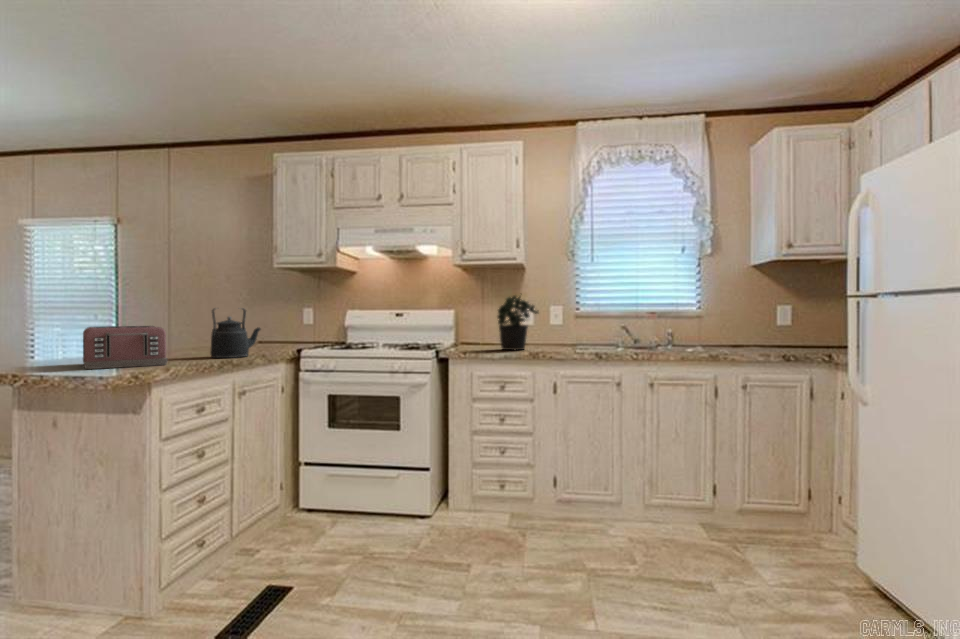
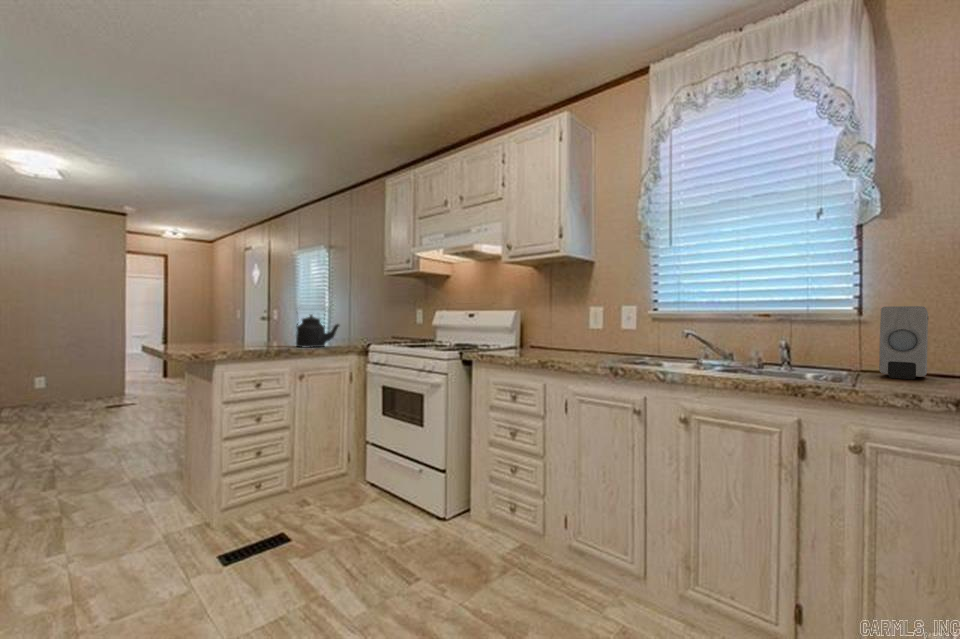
potted plant: present [498,296,538,350] -> none [523,290,583,357]
soap dispenser: none [717,308,745,349] -> present [879,306,928,379]
toaster: present [83,326,167,369] -> none [188,320,263,349]

